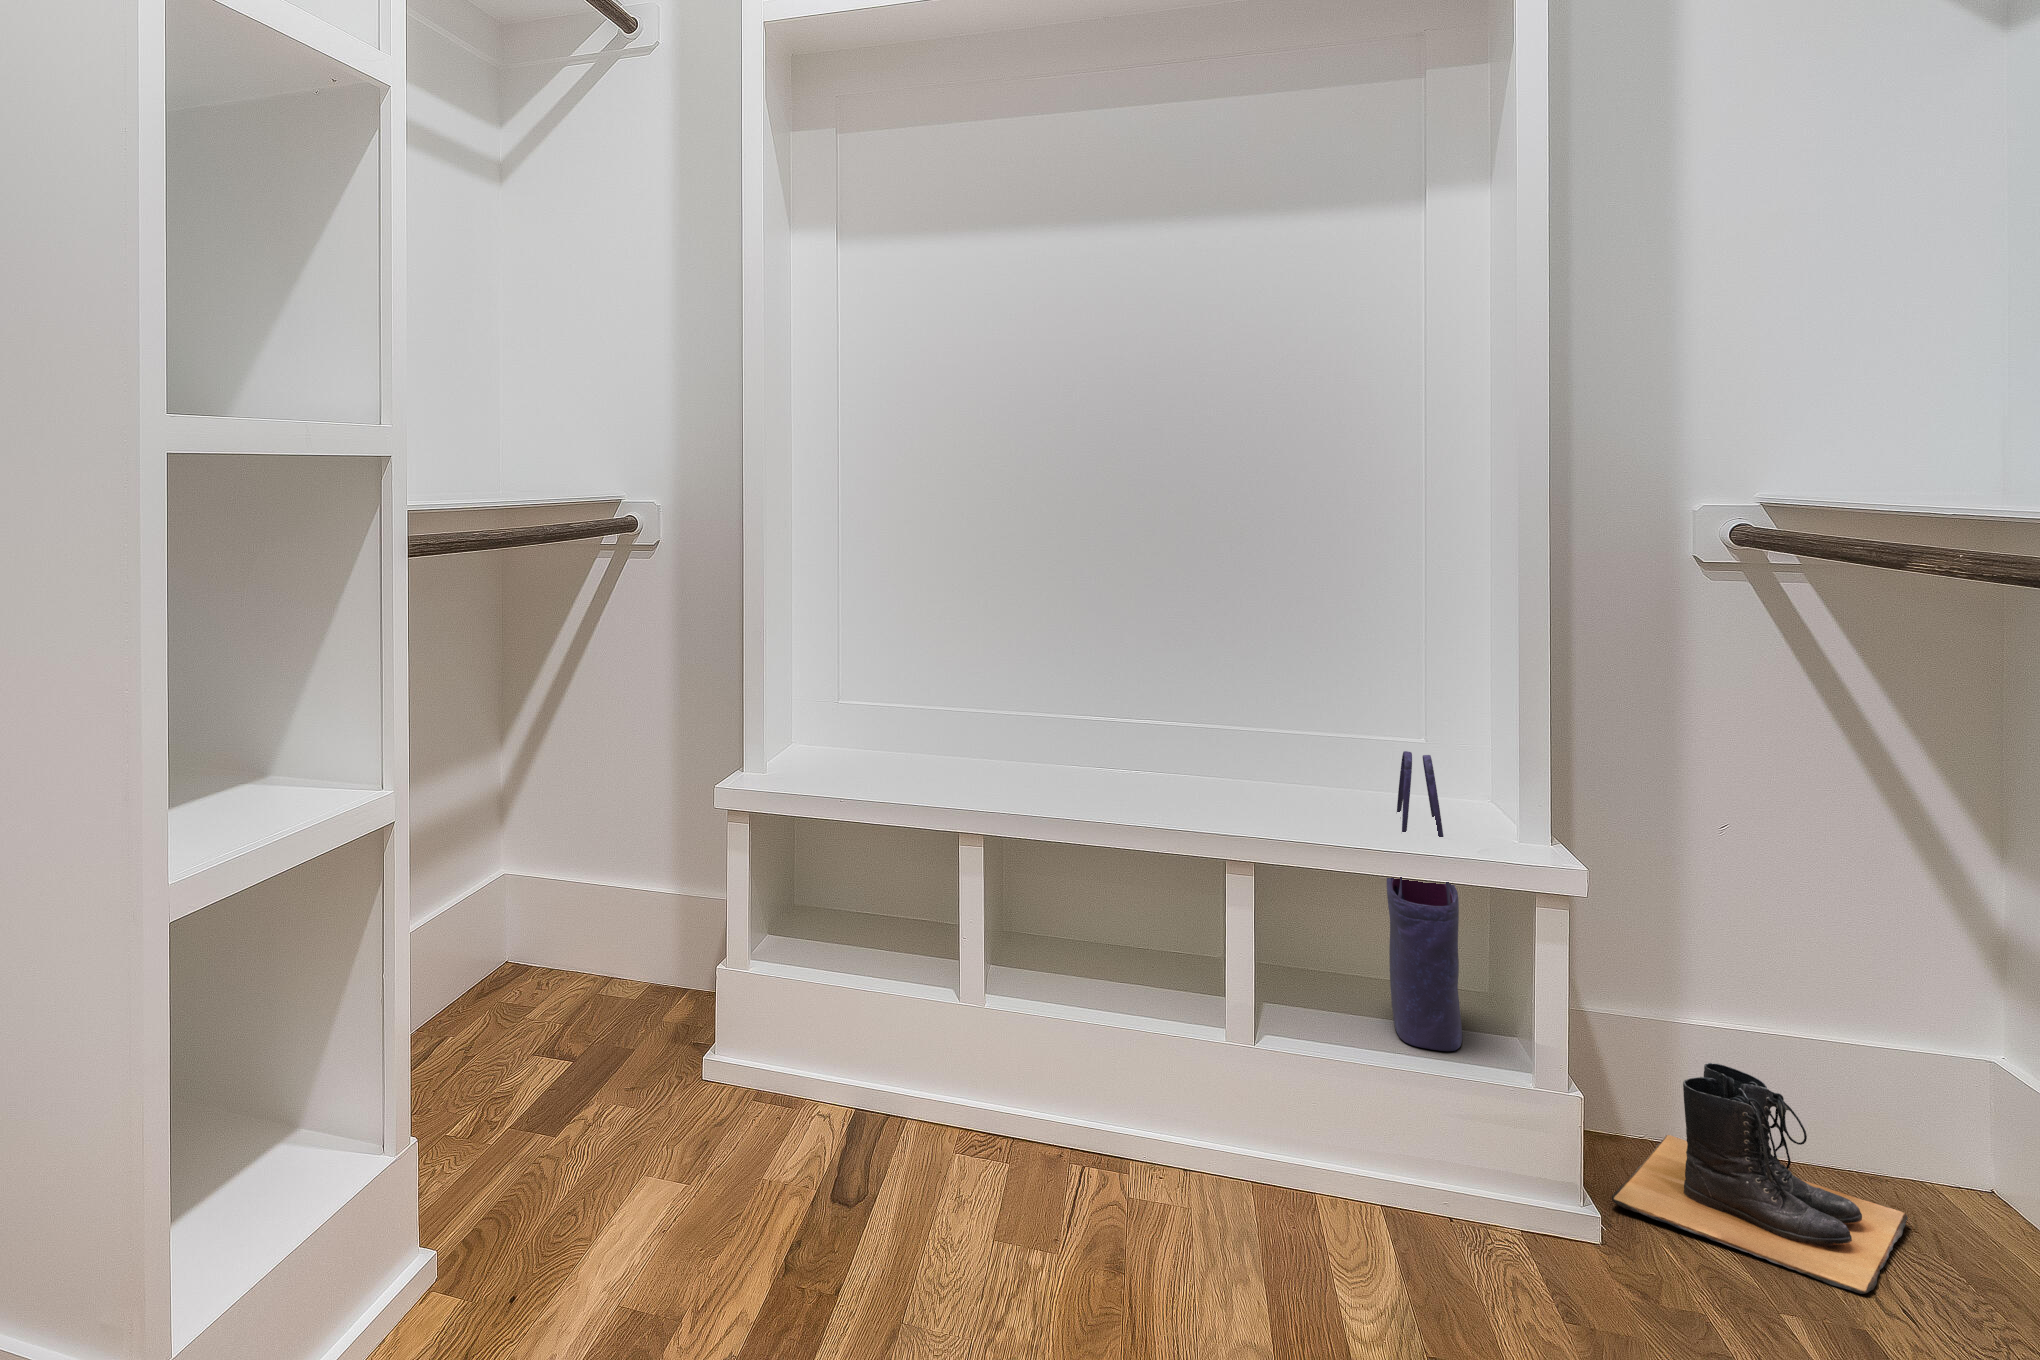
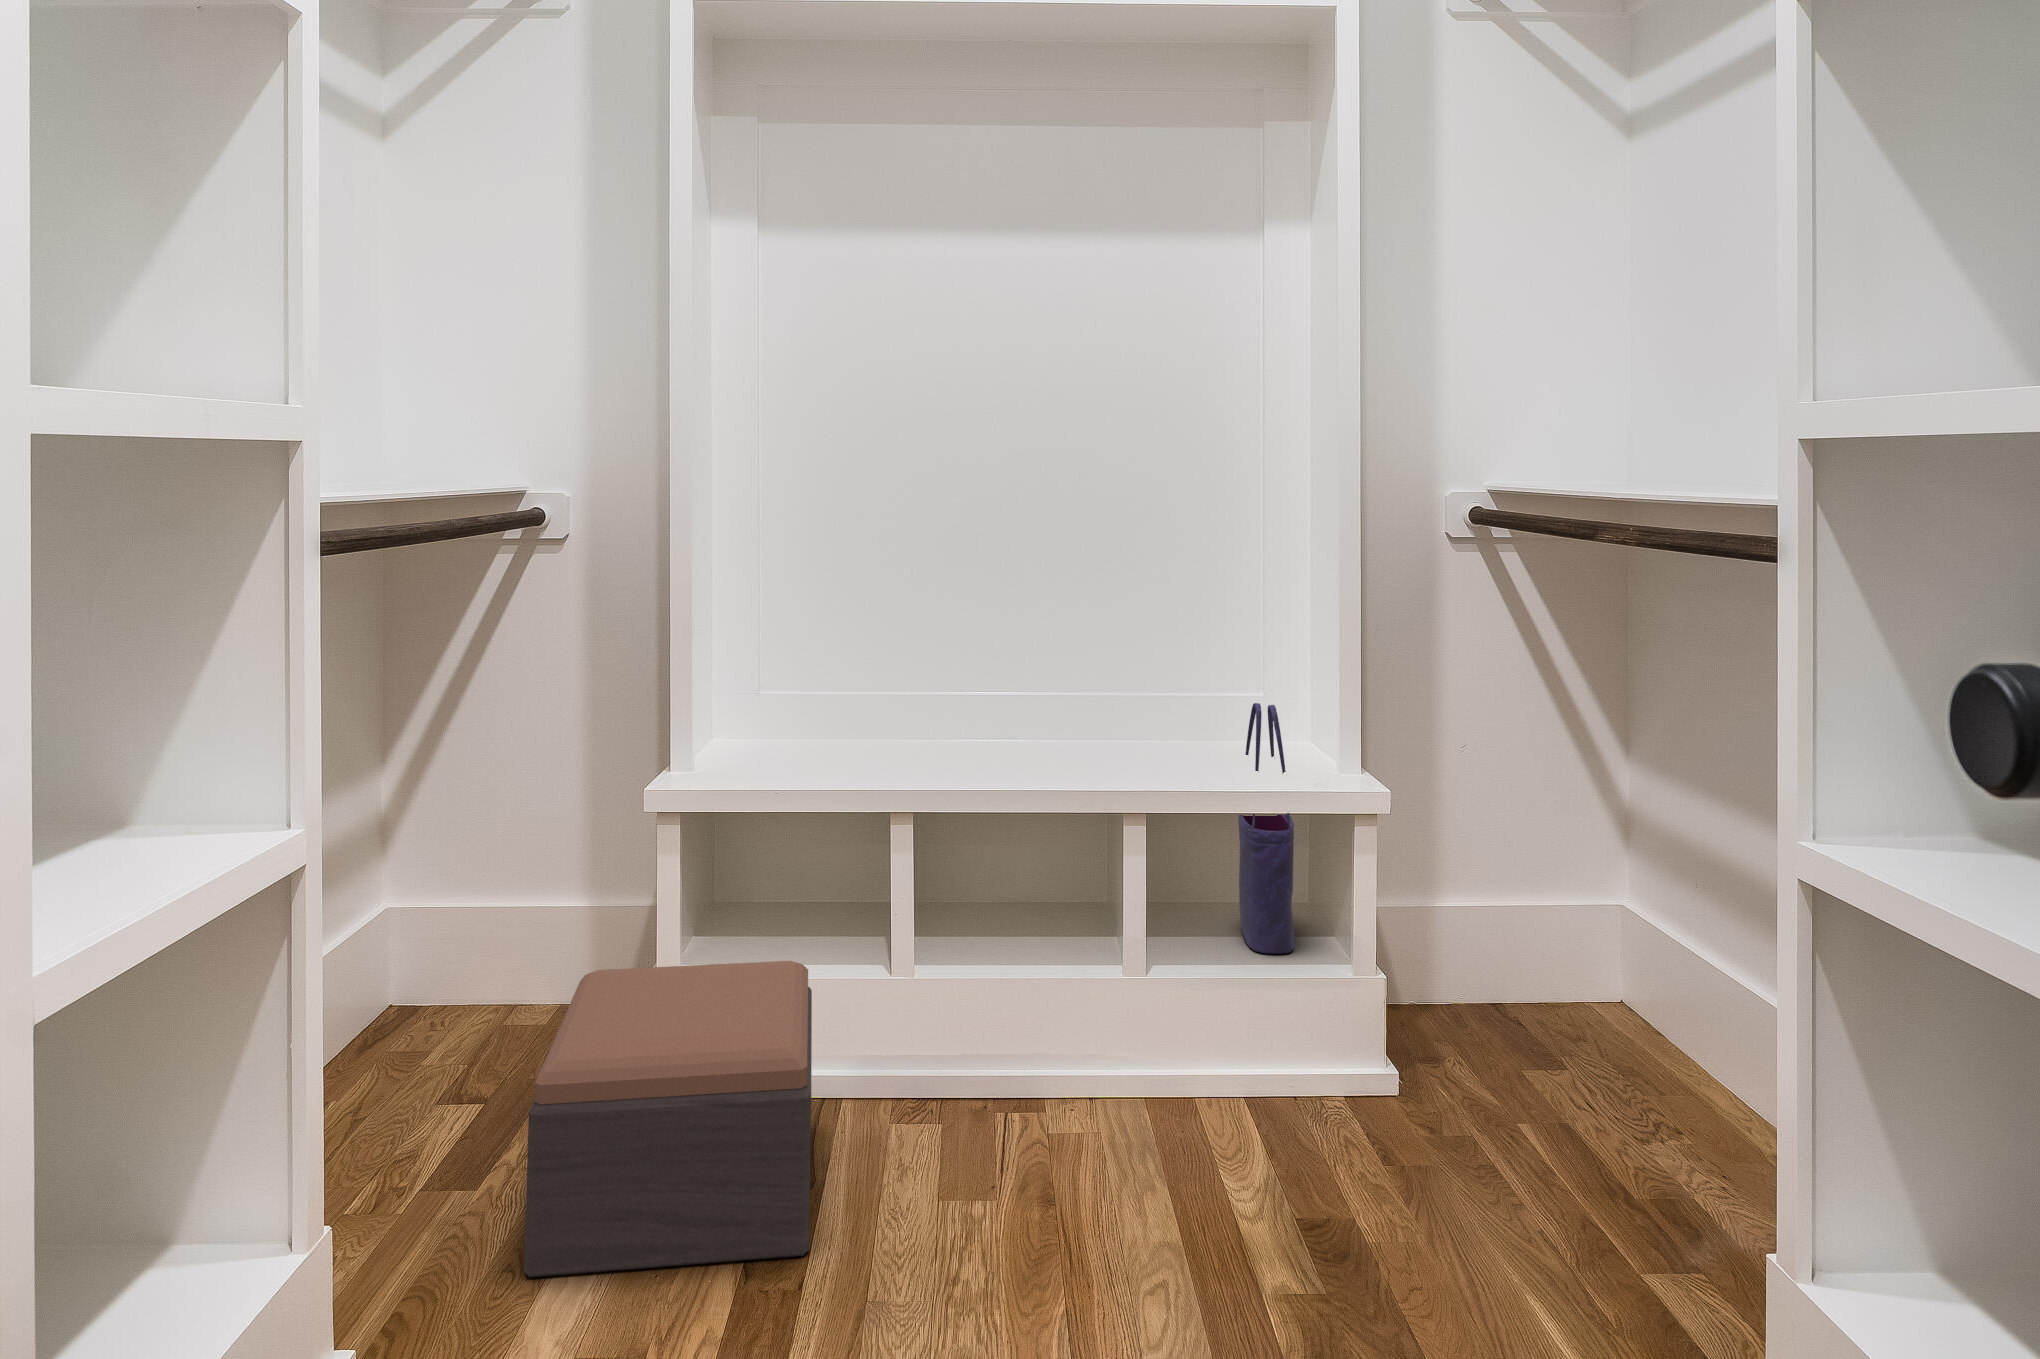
footstool: none [589,954,870,1262] -> present [524,961,812,1277]
boots: present [1612,1063,1908,1294] -> none [1398,933,1575,1094]

